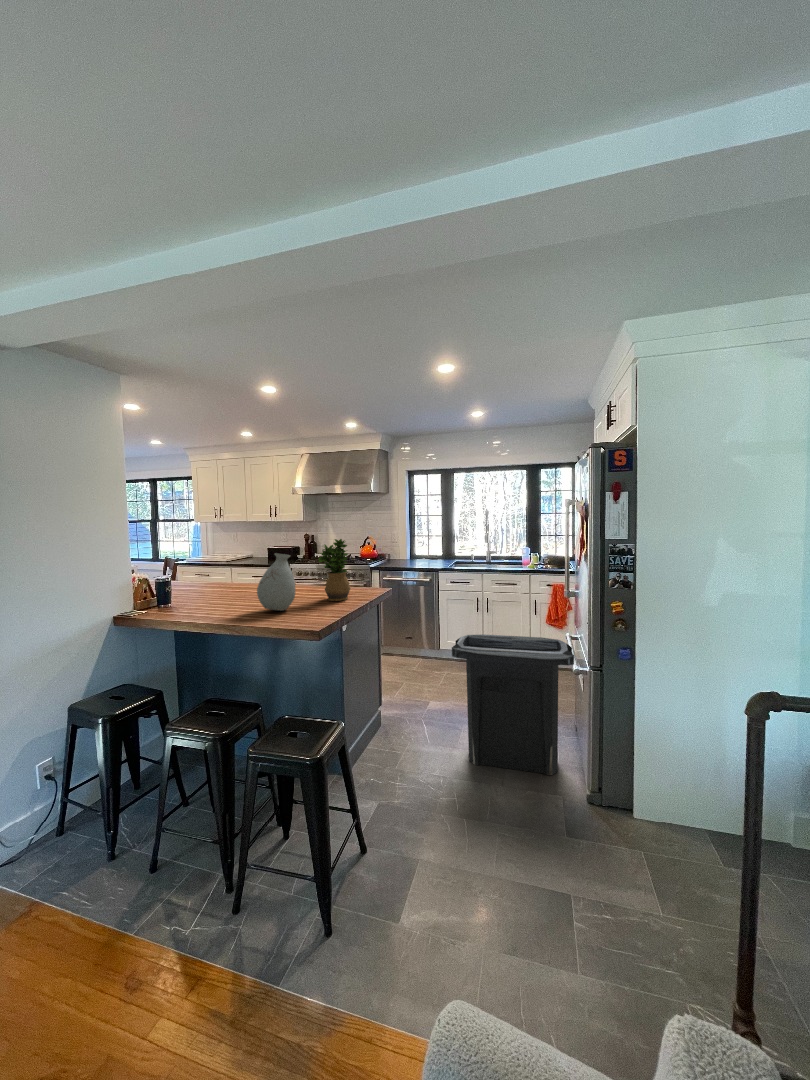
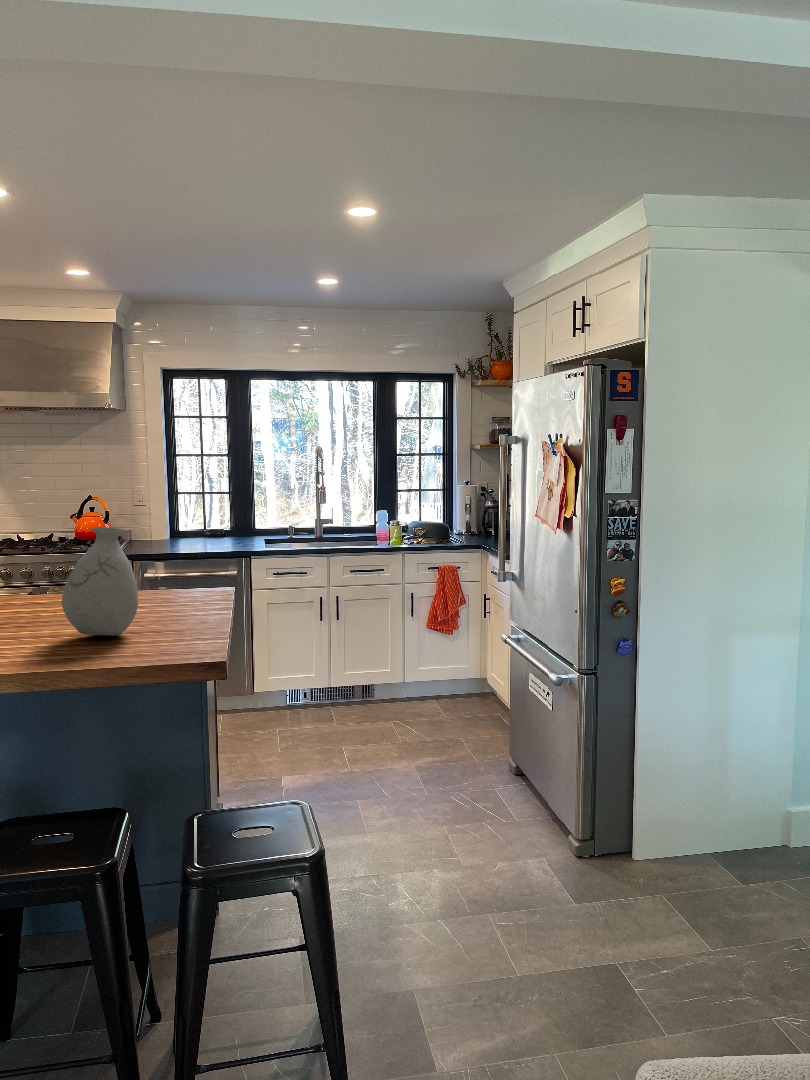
potted plant: present [318,539,351,601] -> none [144,498,207,612]
trash can: present [452,634,574,775] -> none [366,643,547,850]

